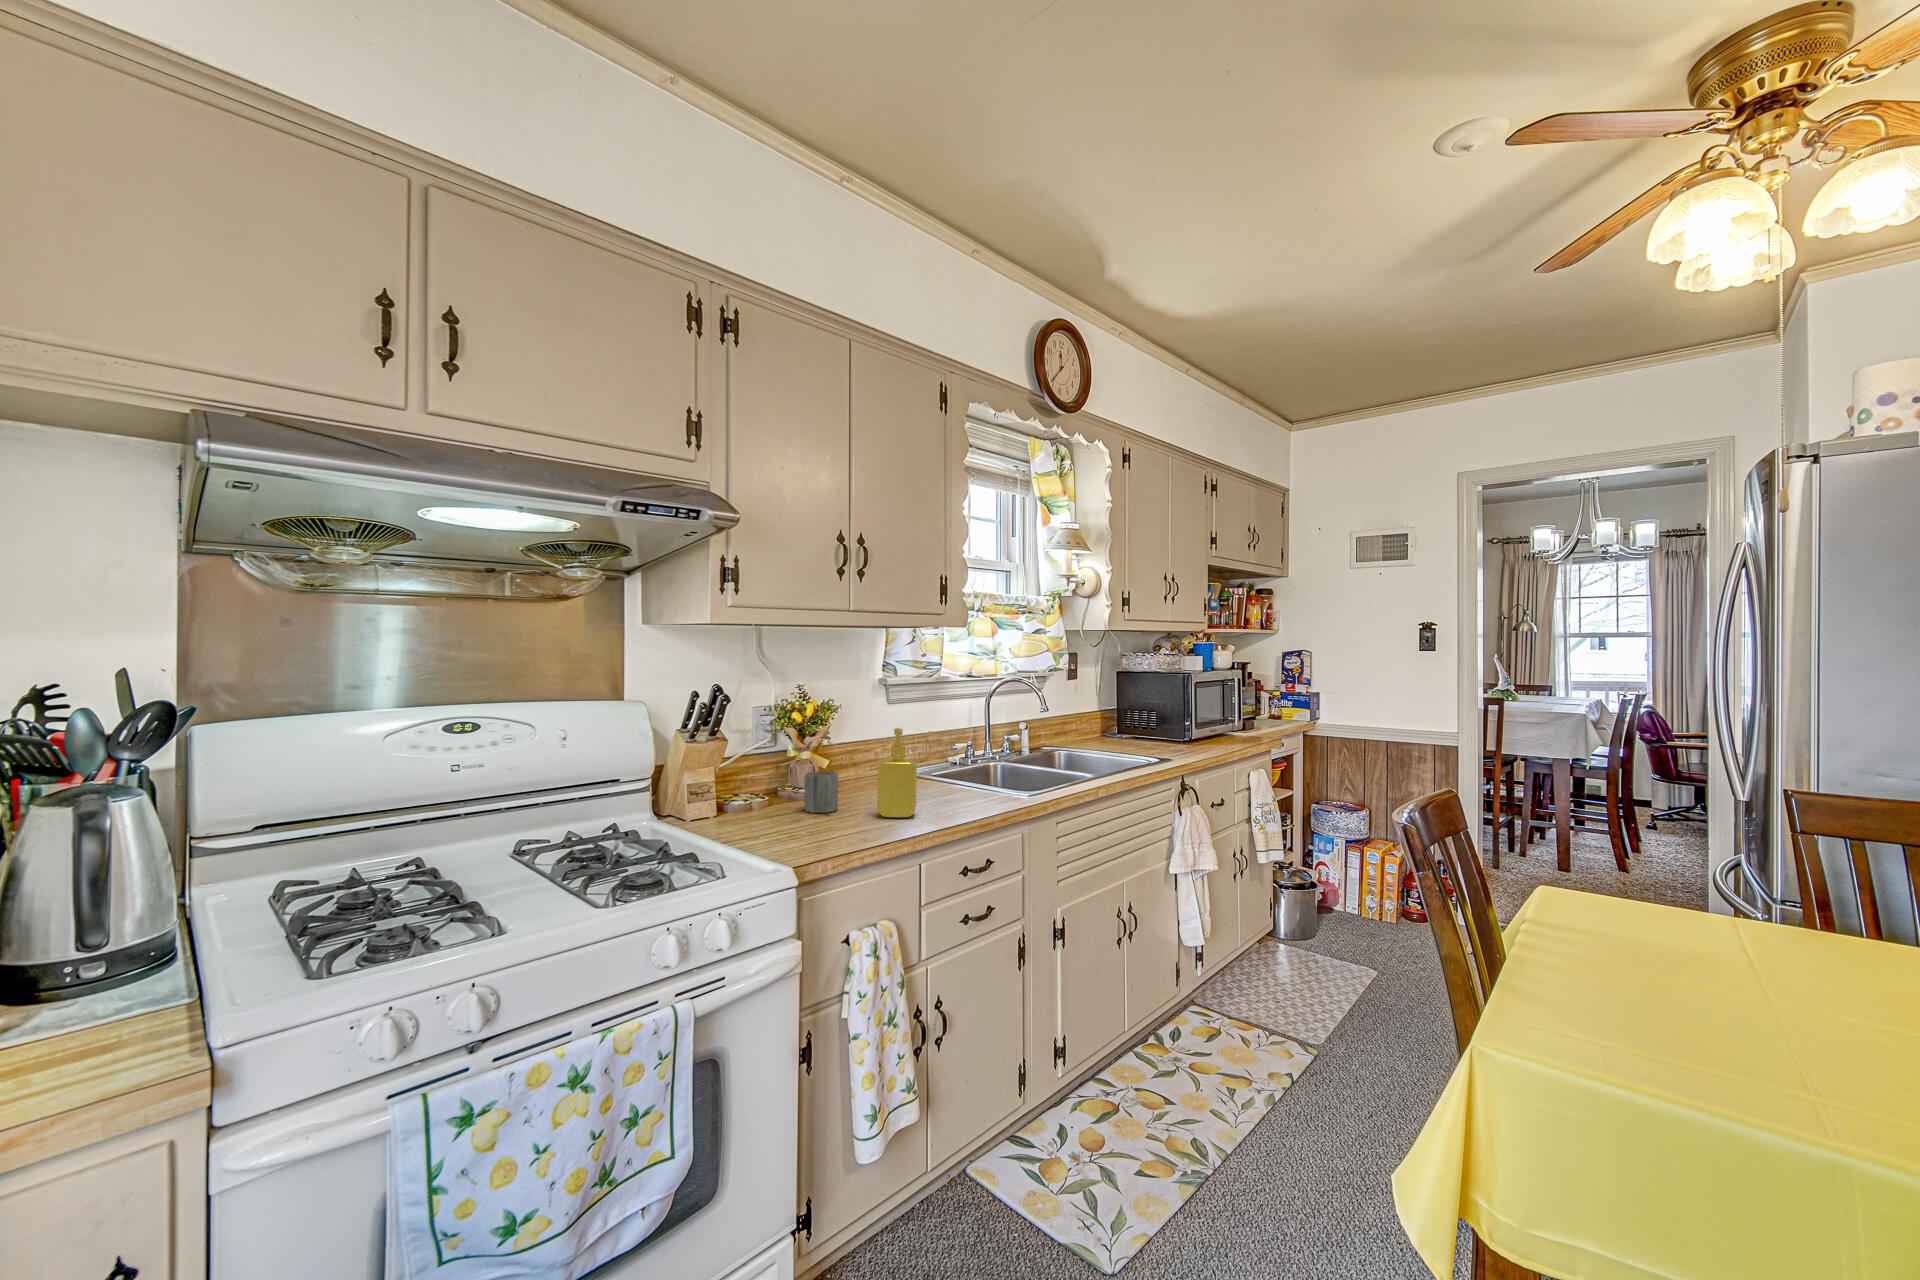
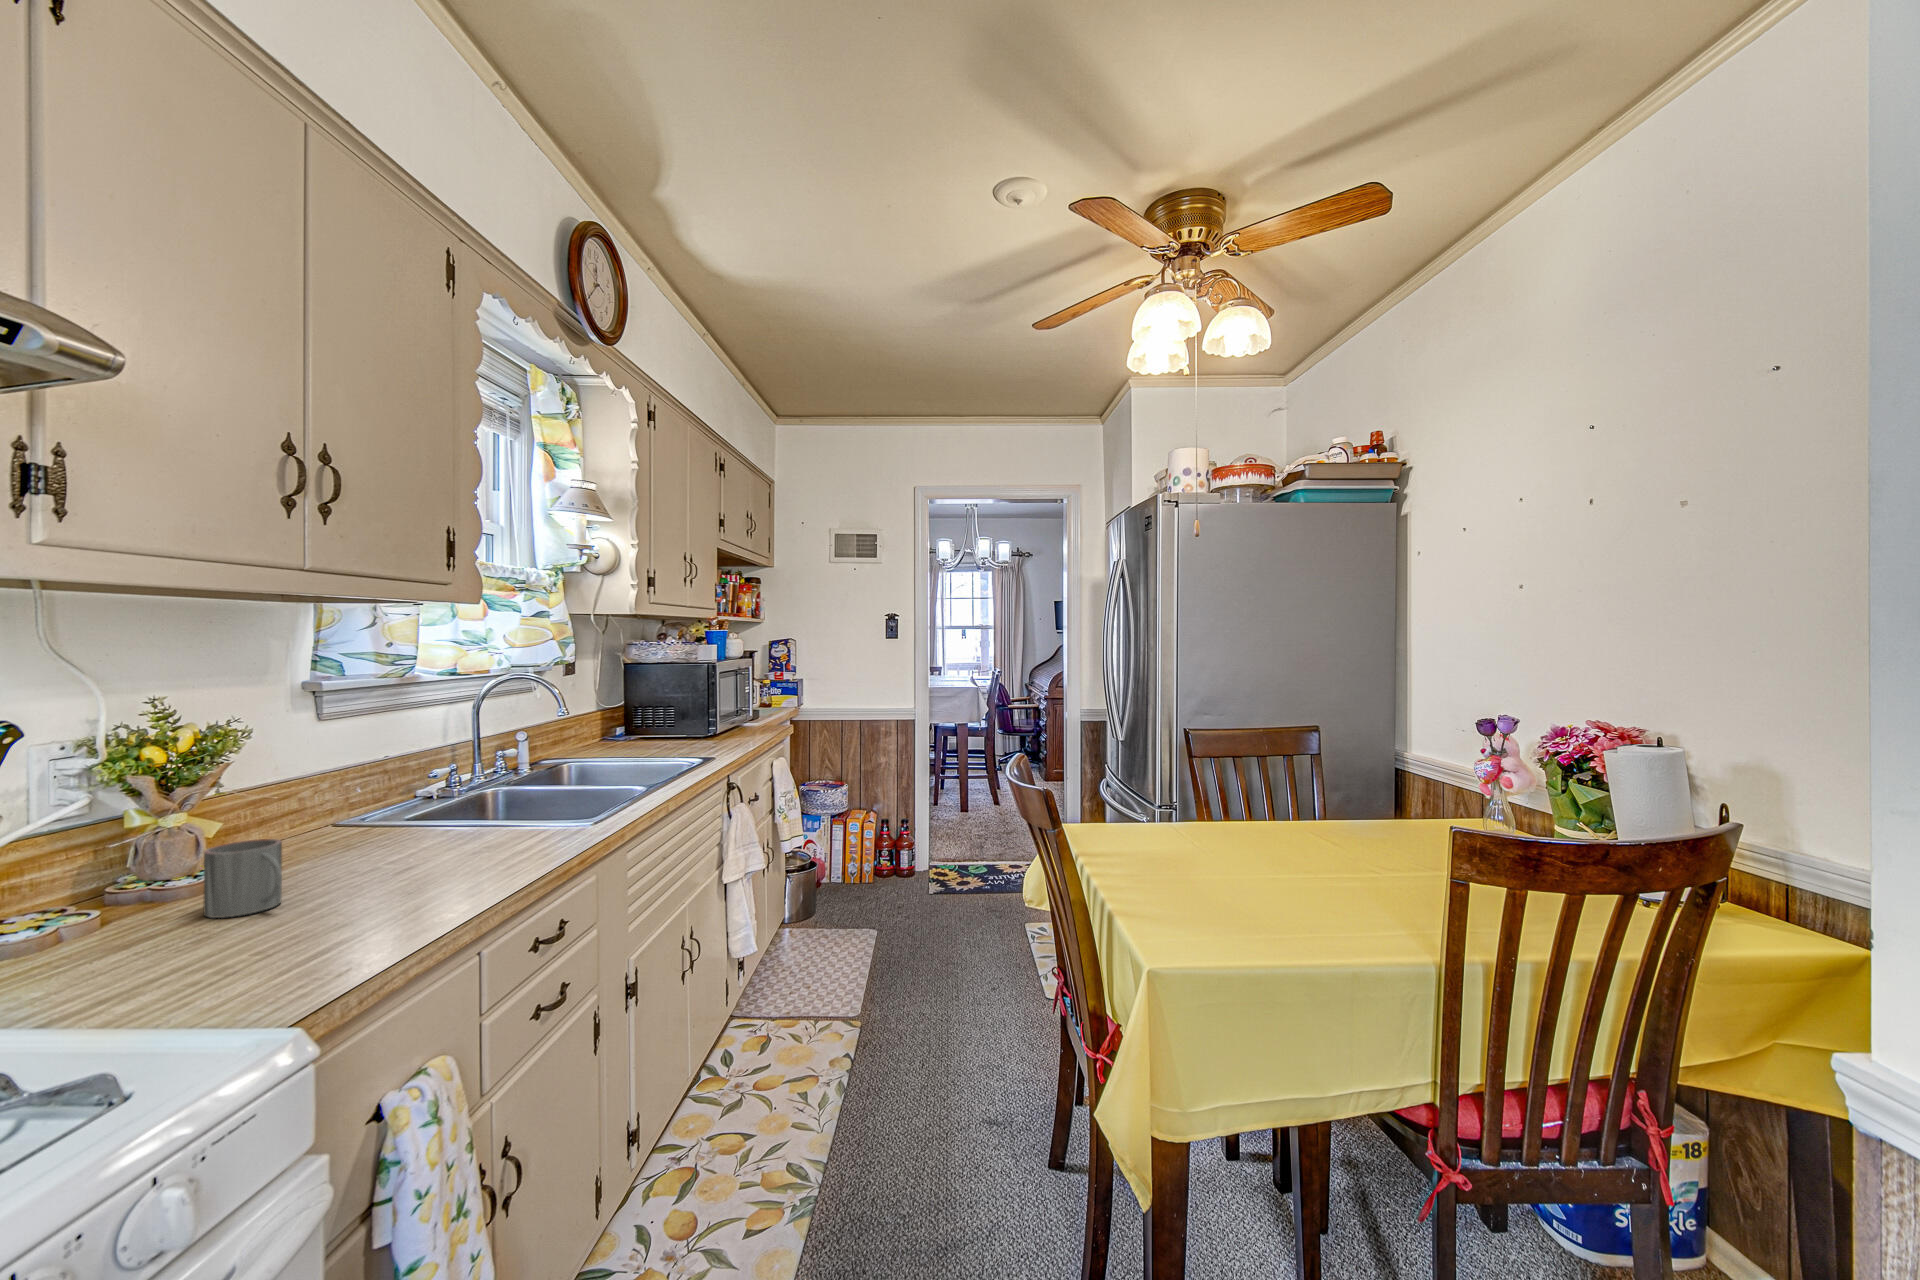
soap dispenser: present [878,728,917,818] -> none [372,755,448,896]

